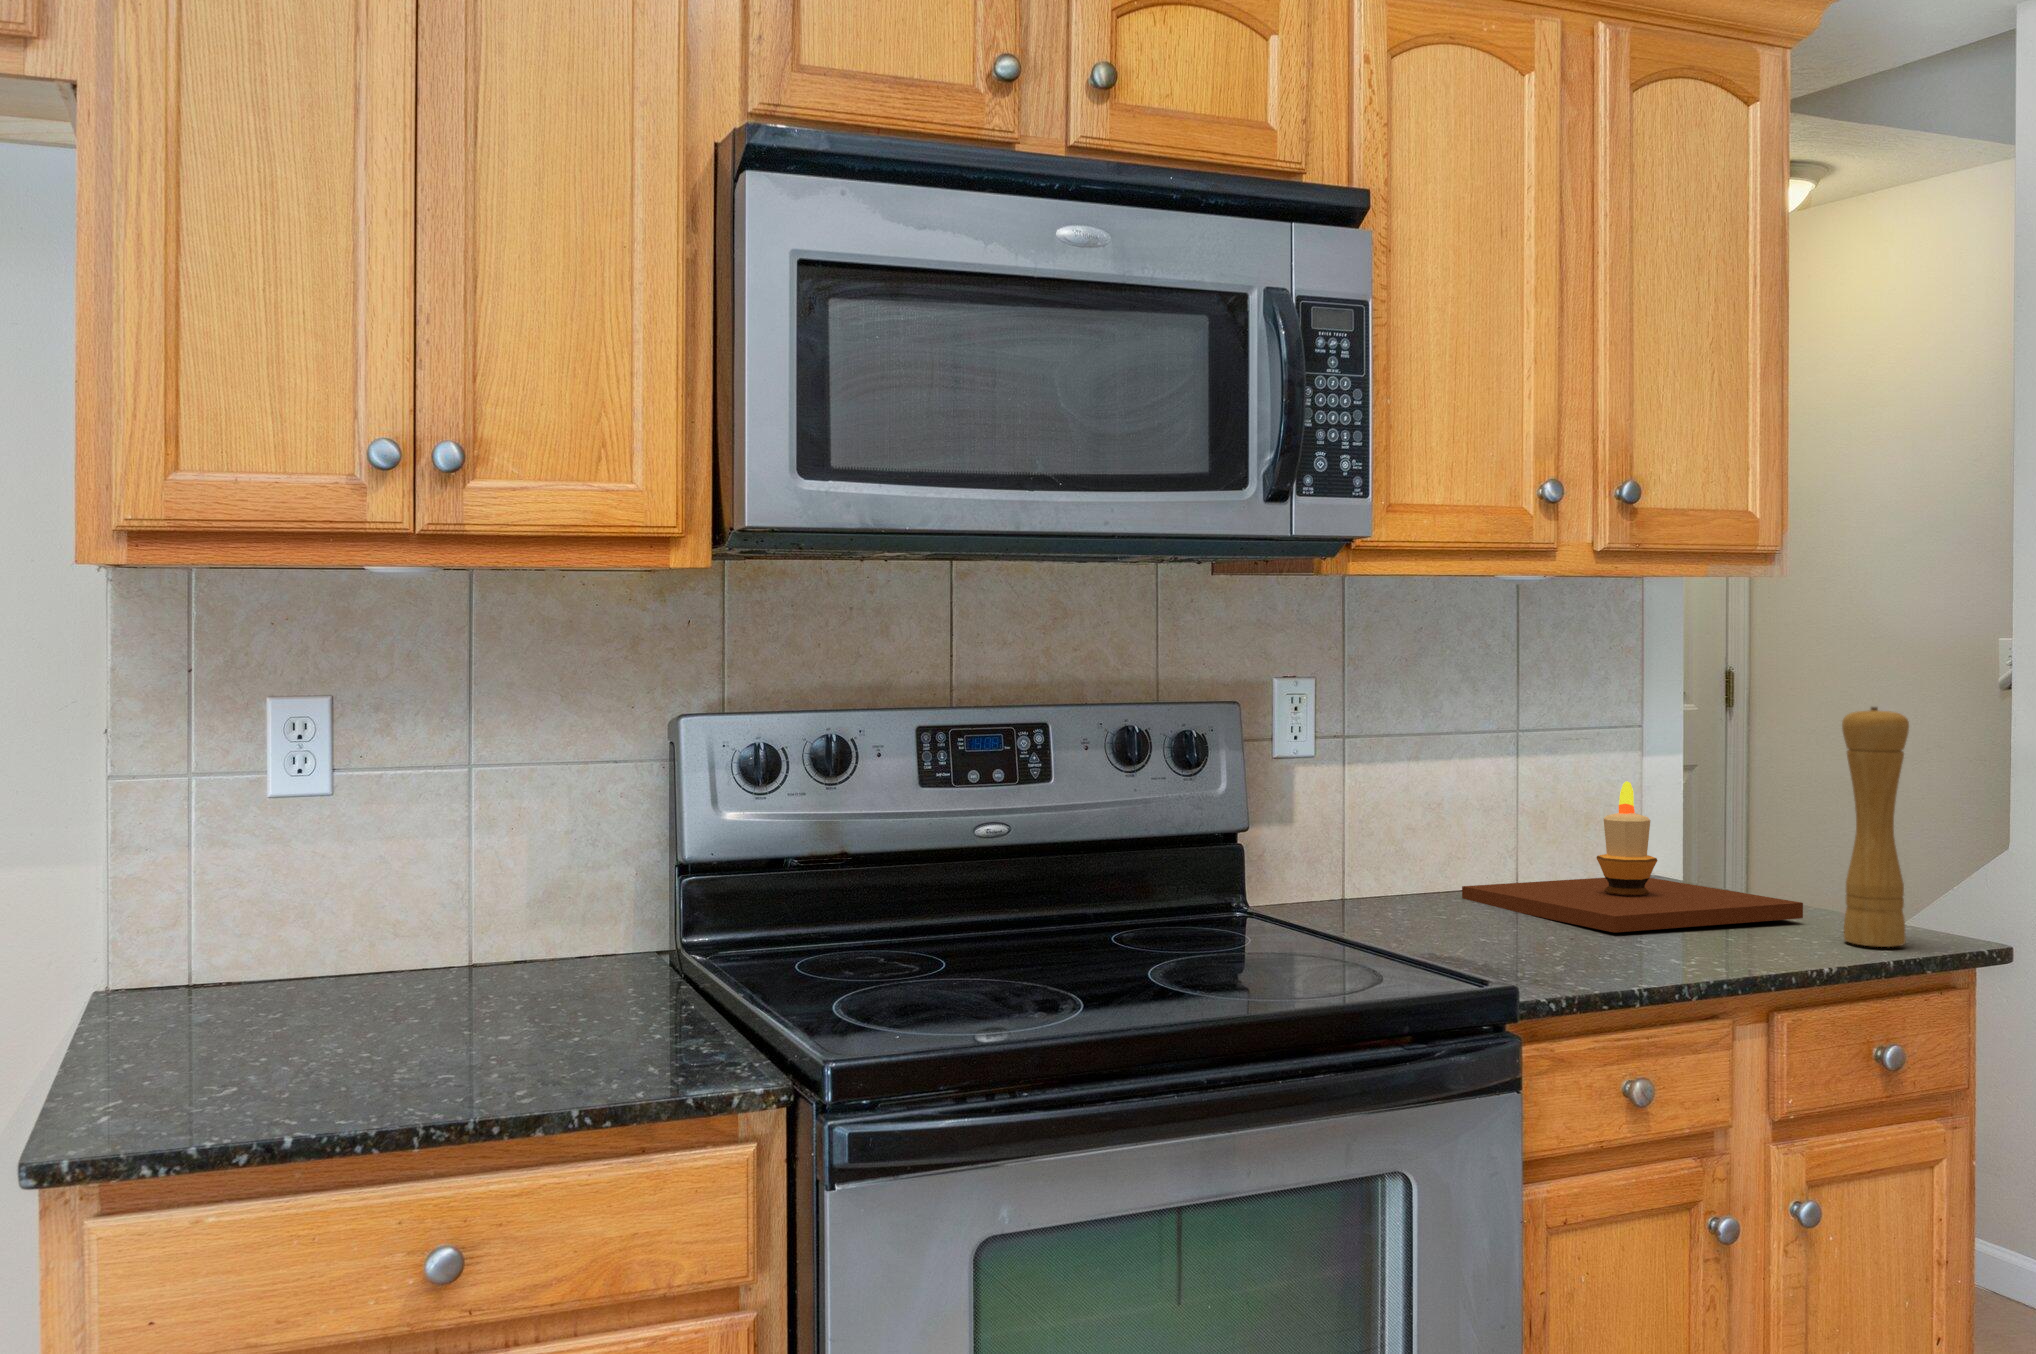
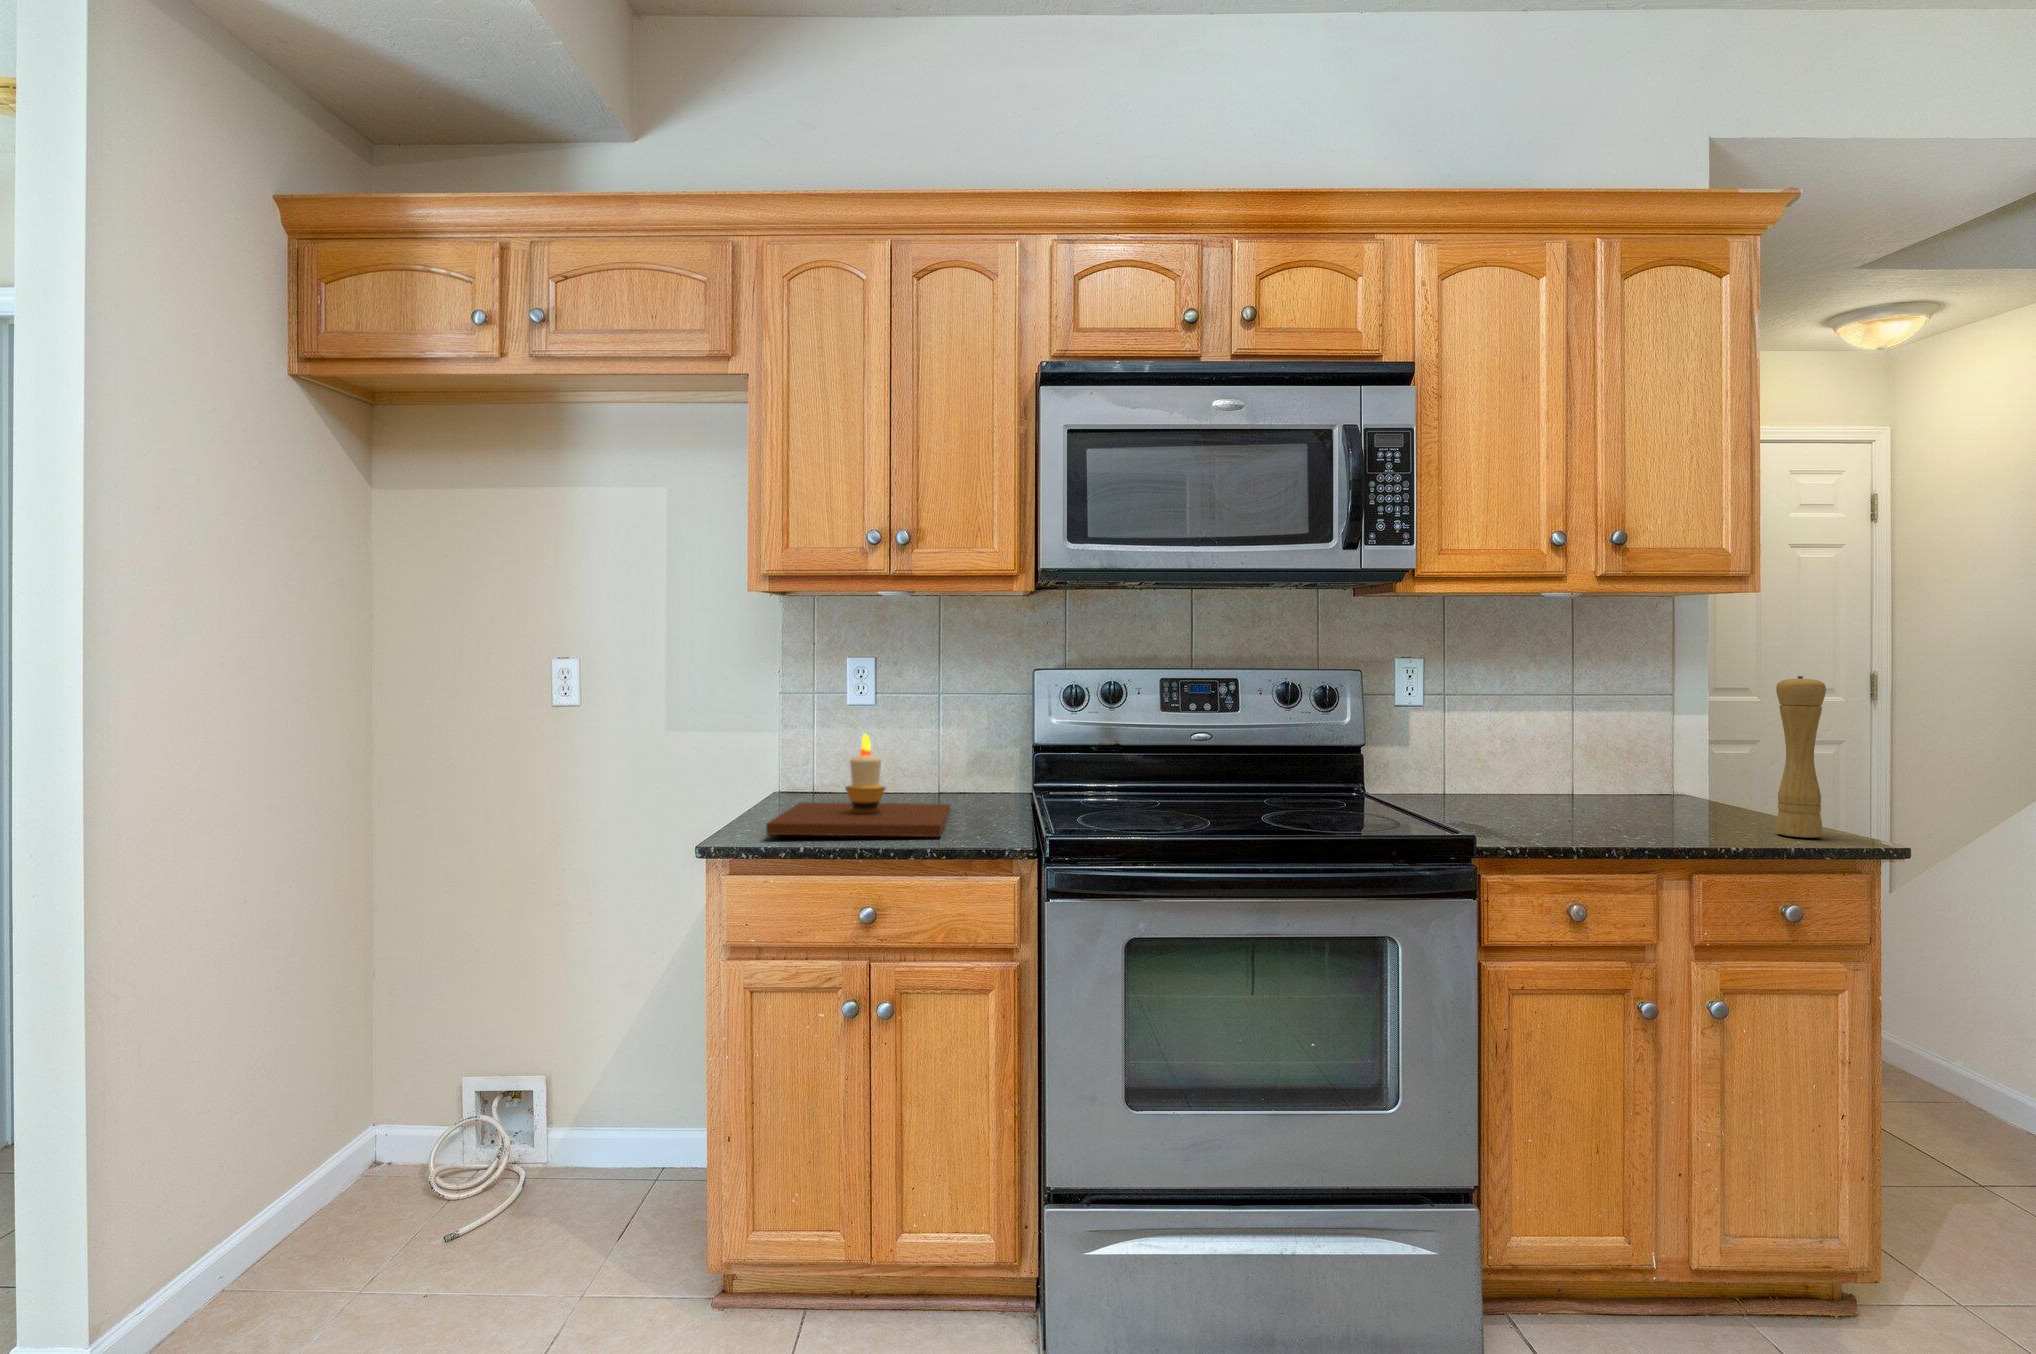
candle: present [1462,781,1803,933] -> present [766,734,950,837]

